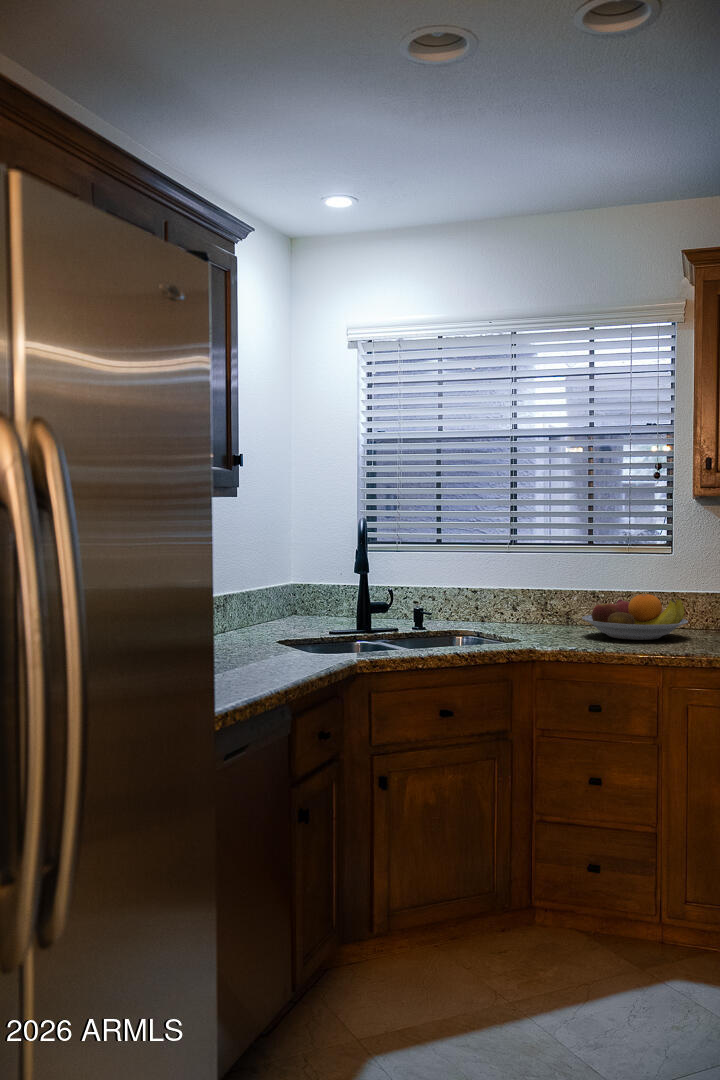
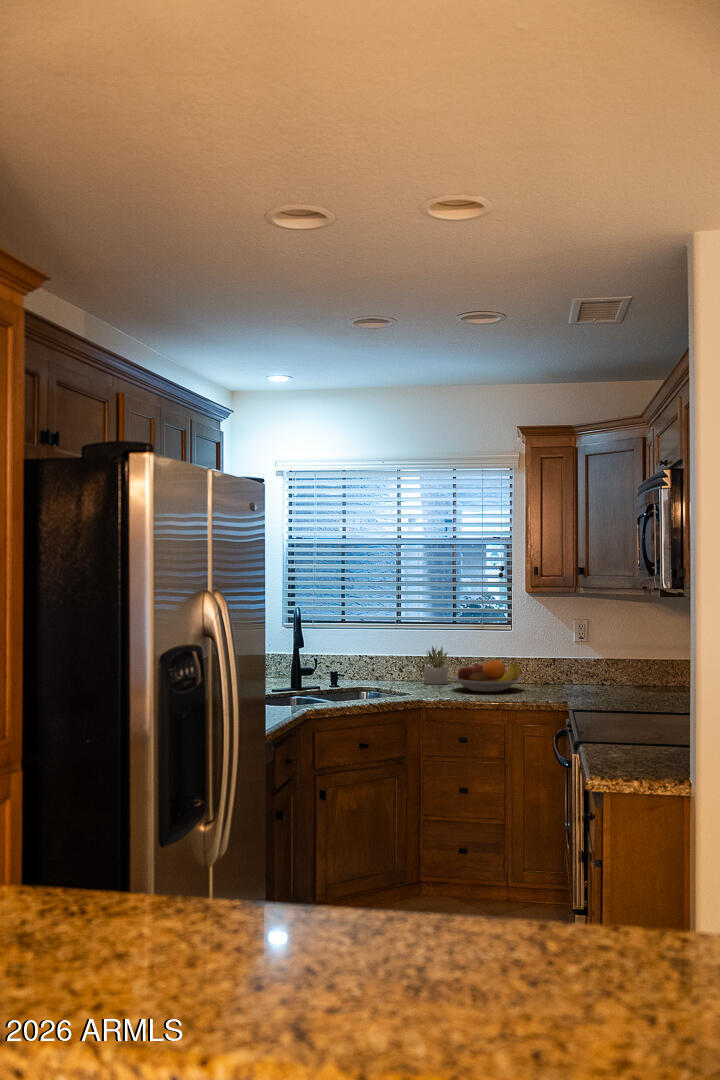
succulent plant: none [544,574,580,628] -> present [424,646,448,685]

